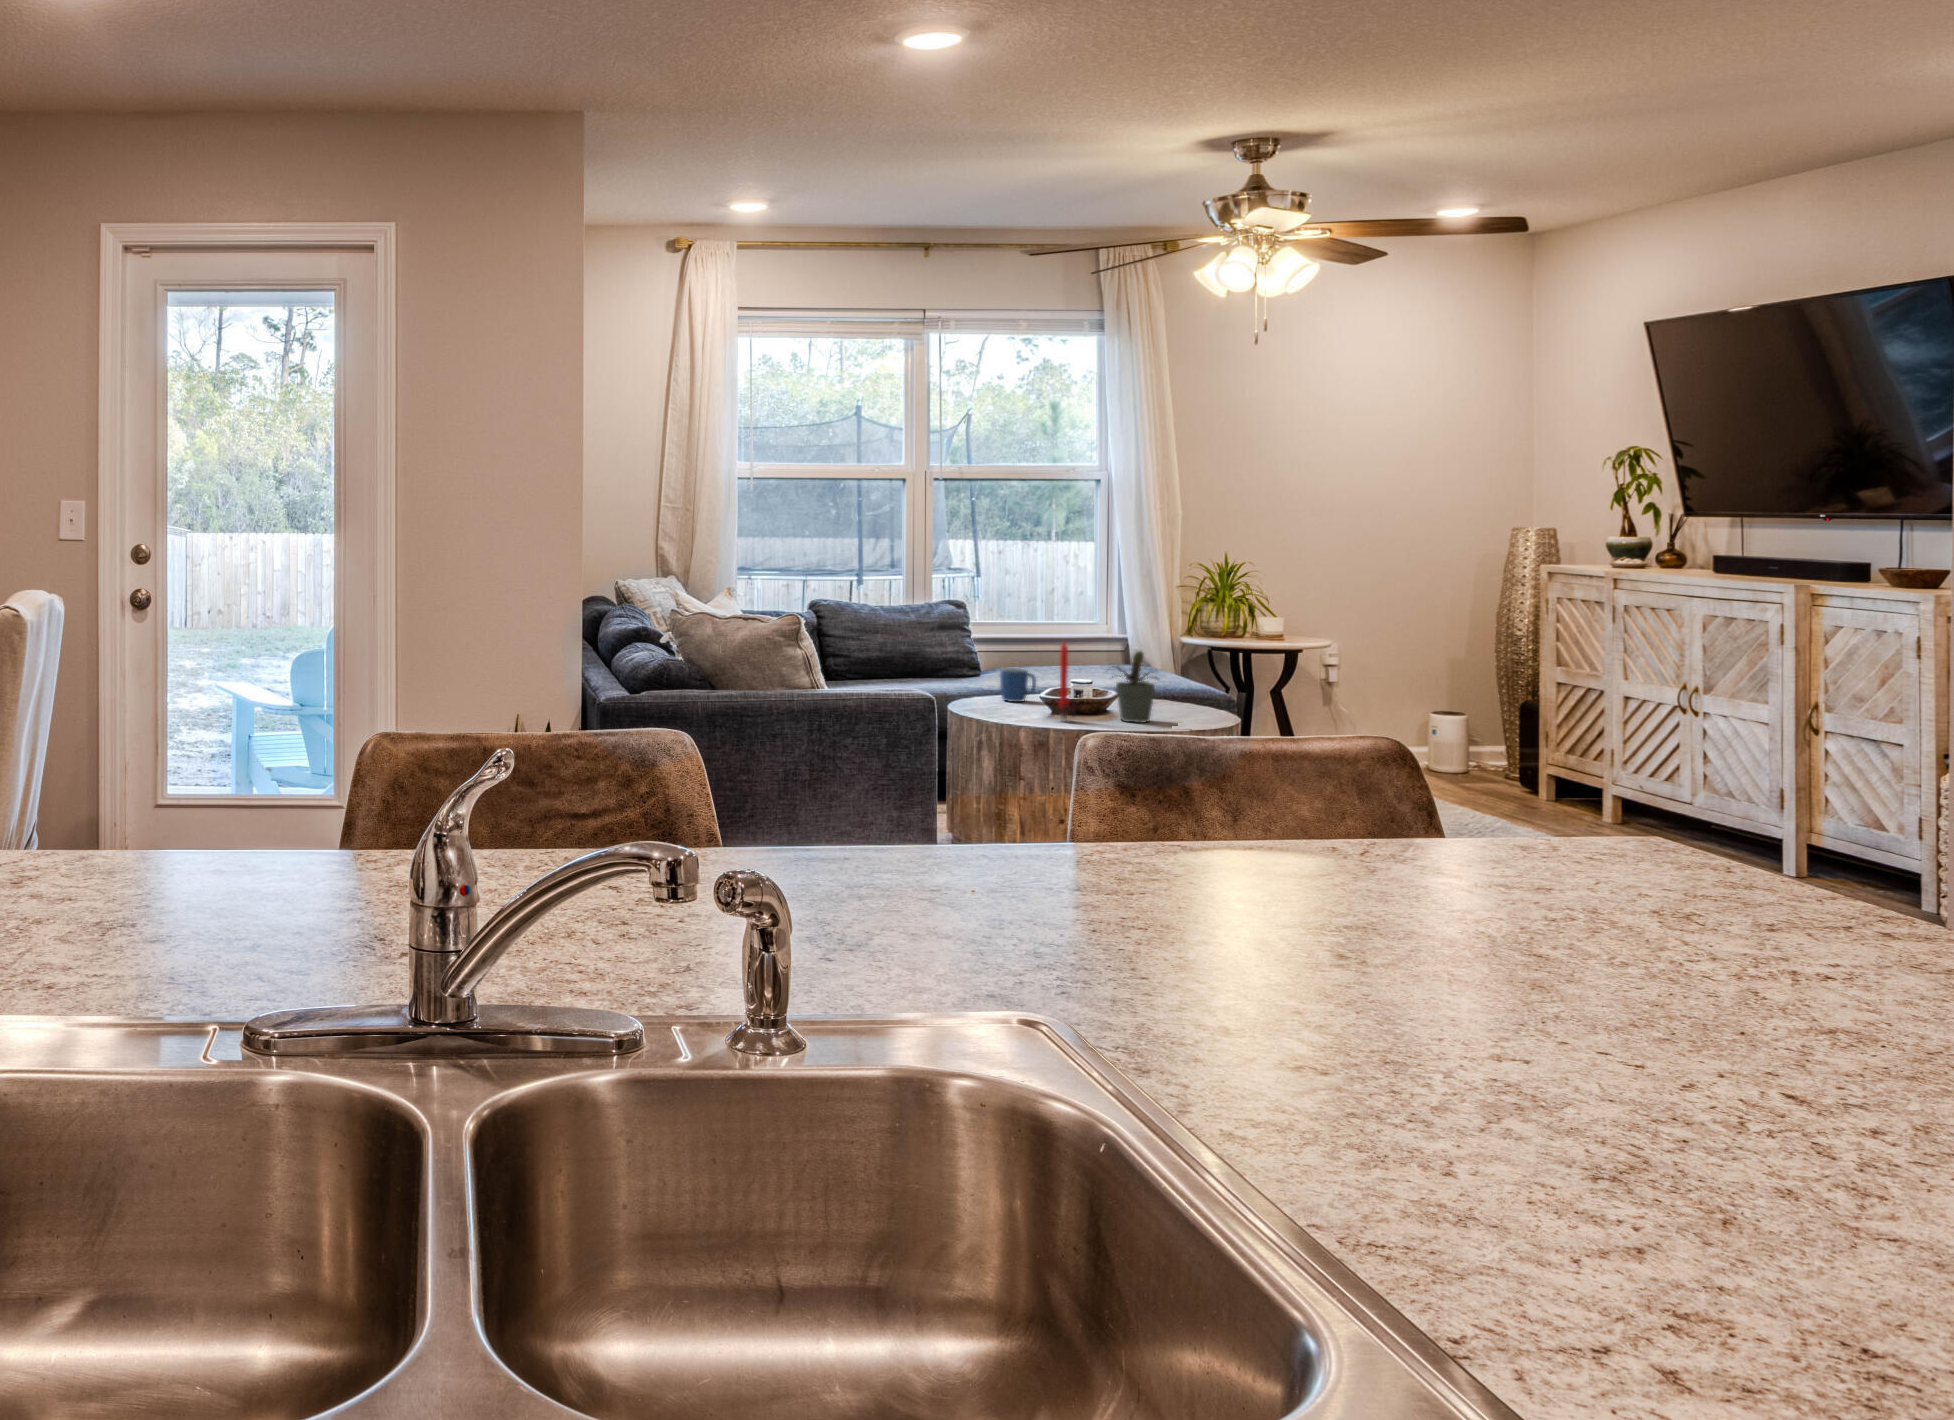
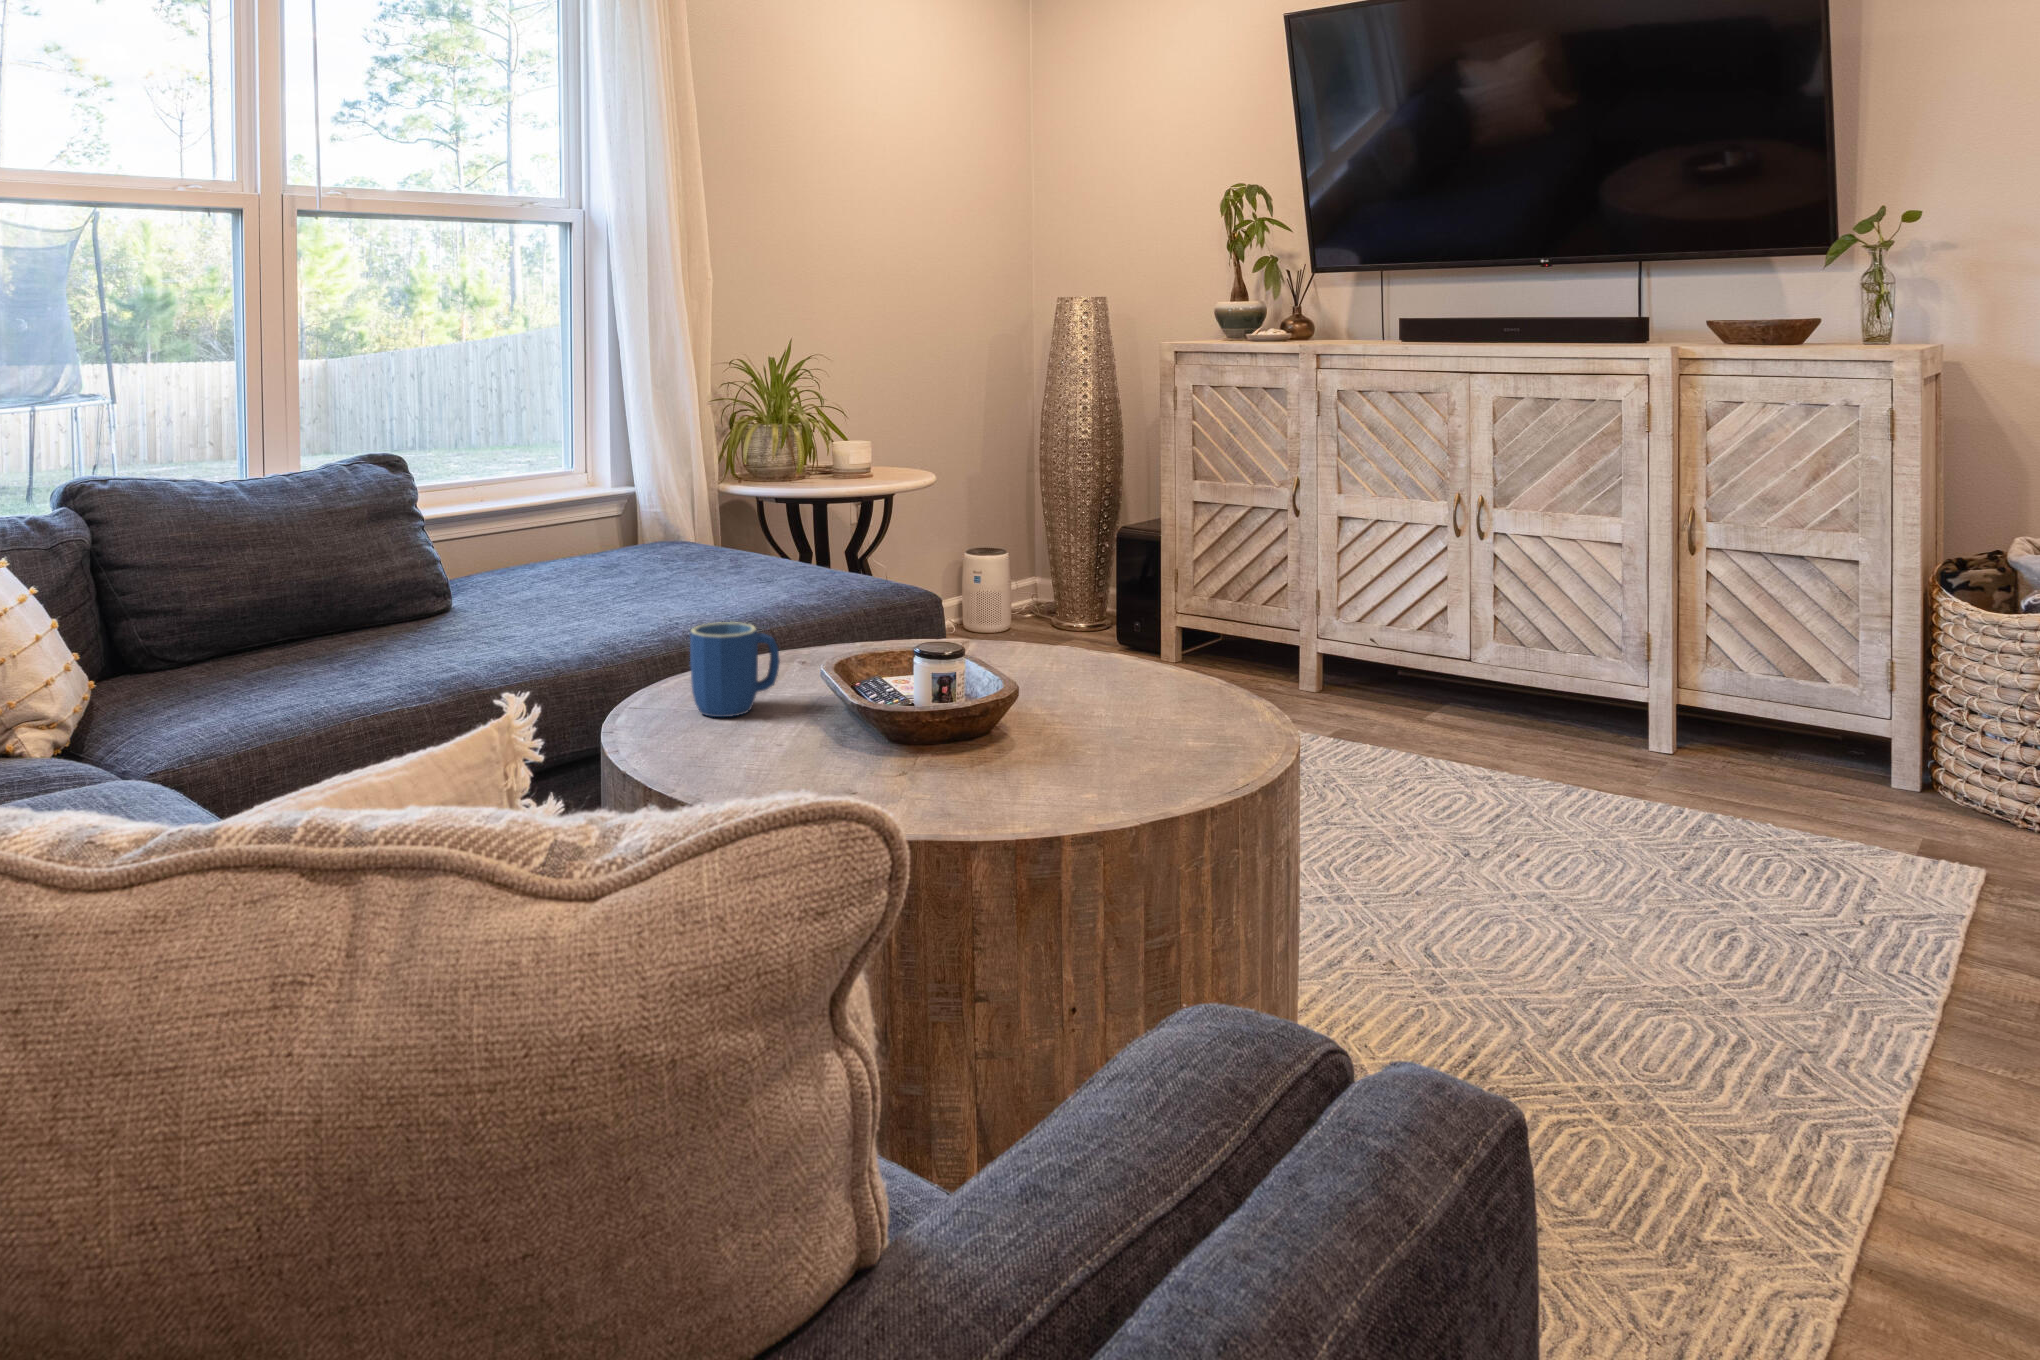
candle: present [1052,642,1076,721] -> none [975,560,1027,790]
potted plant: present [1112,651,1158,722] -> none [1052,562,1199,754]

